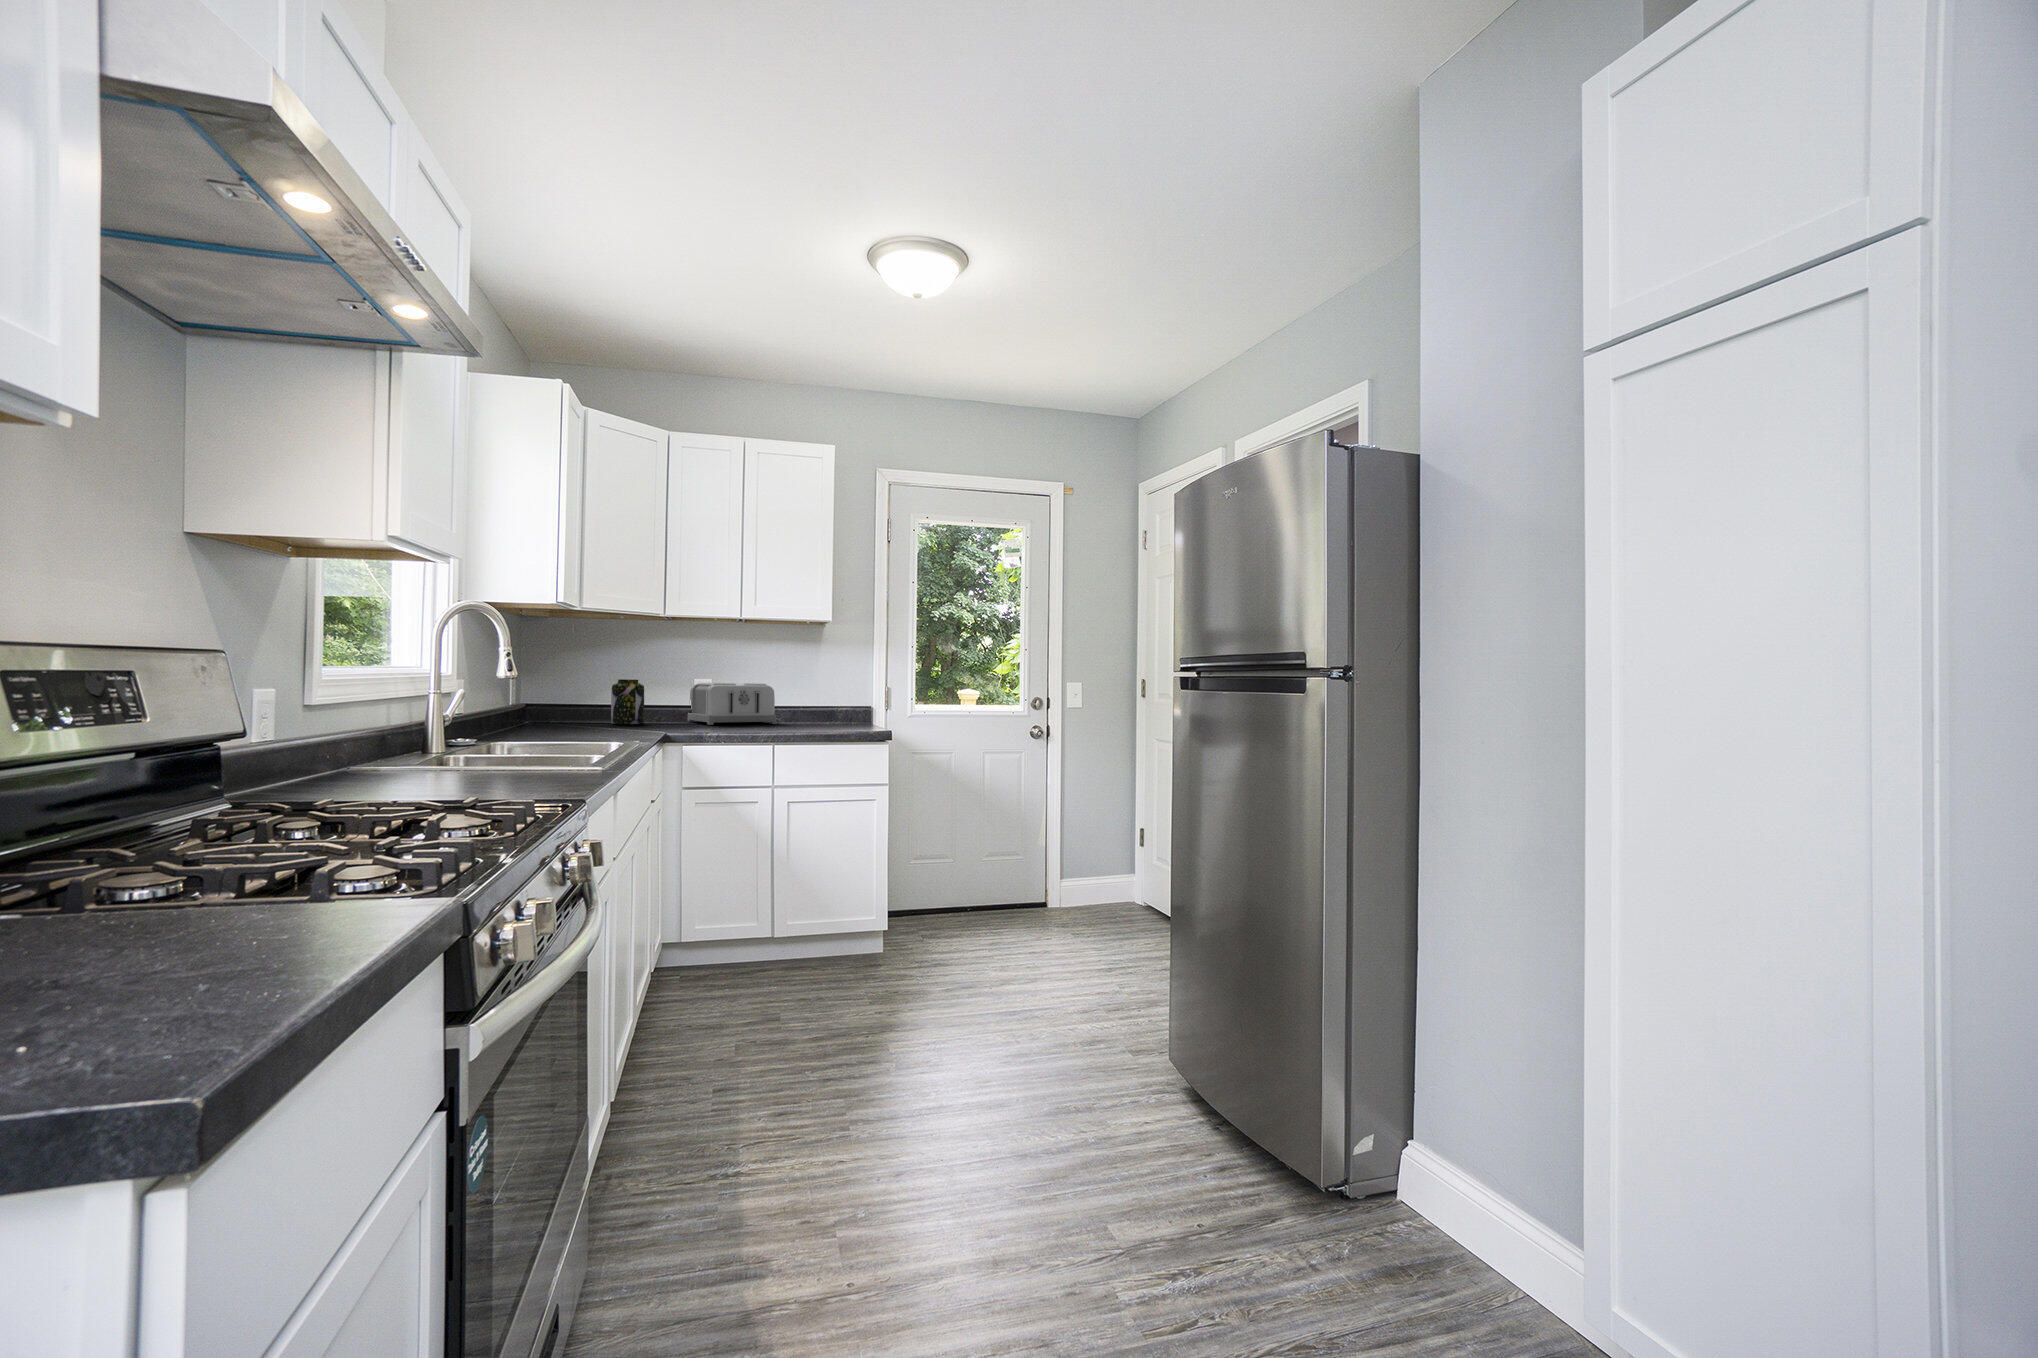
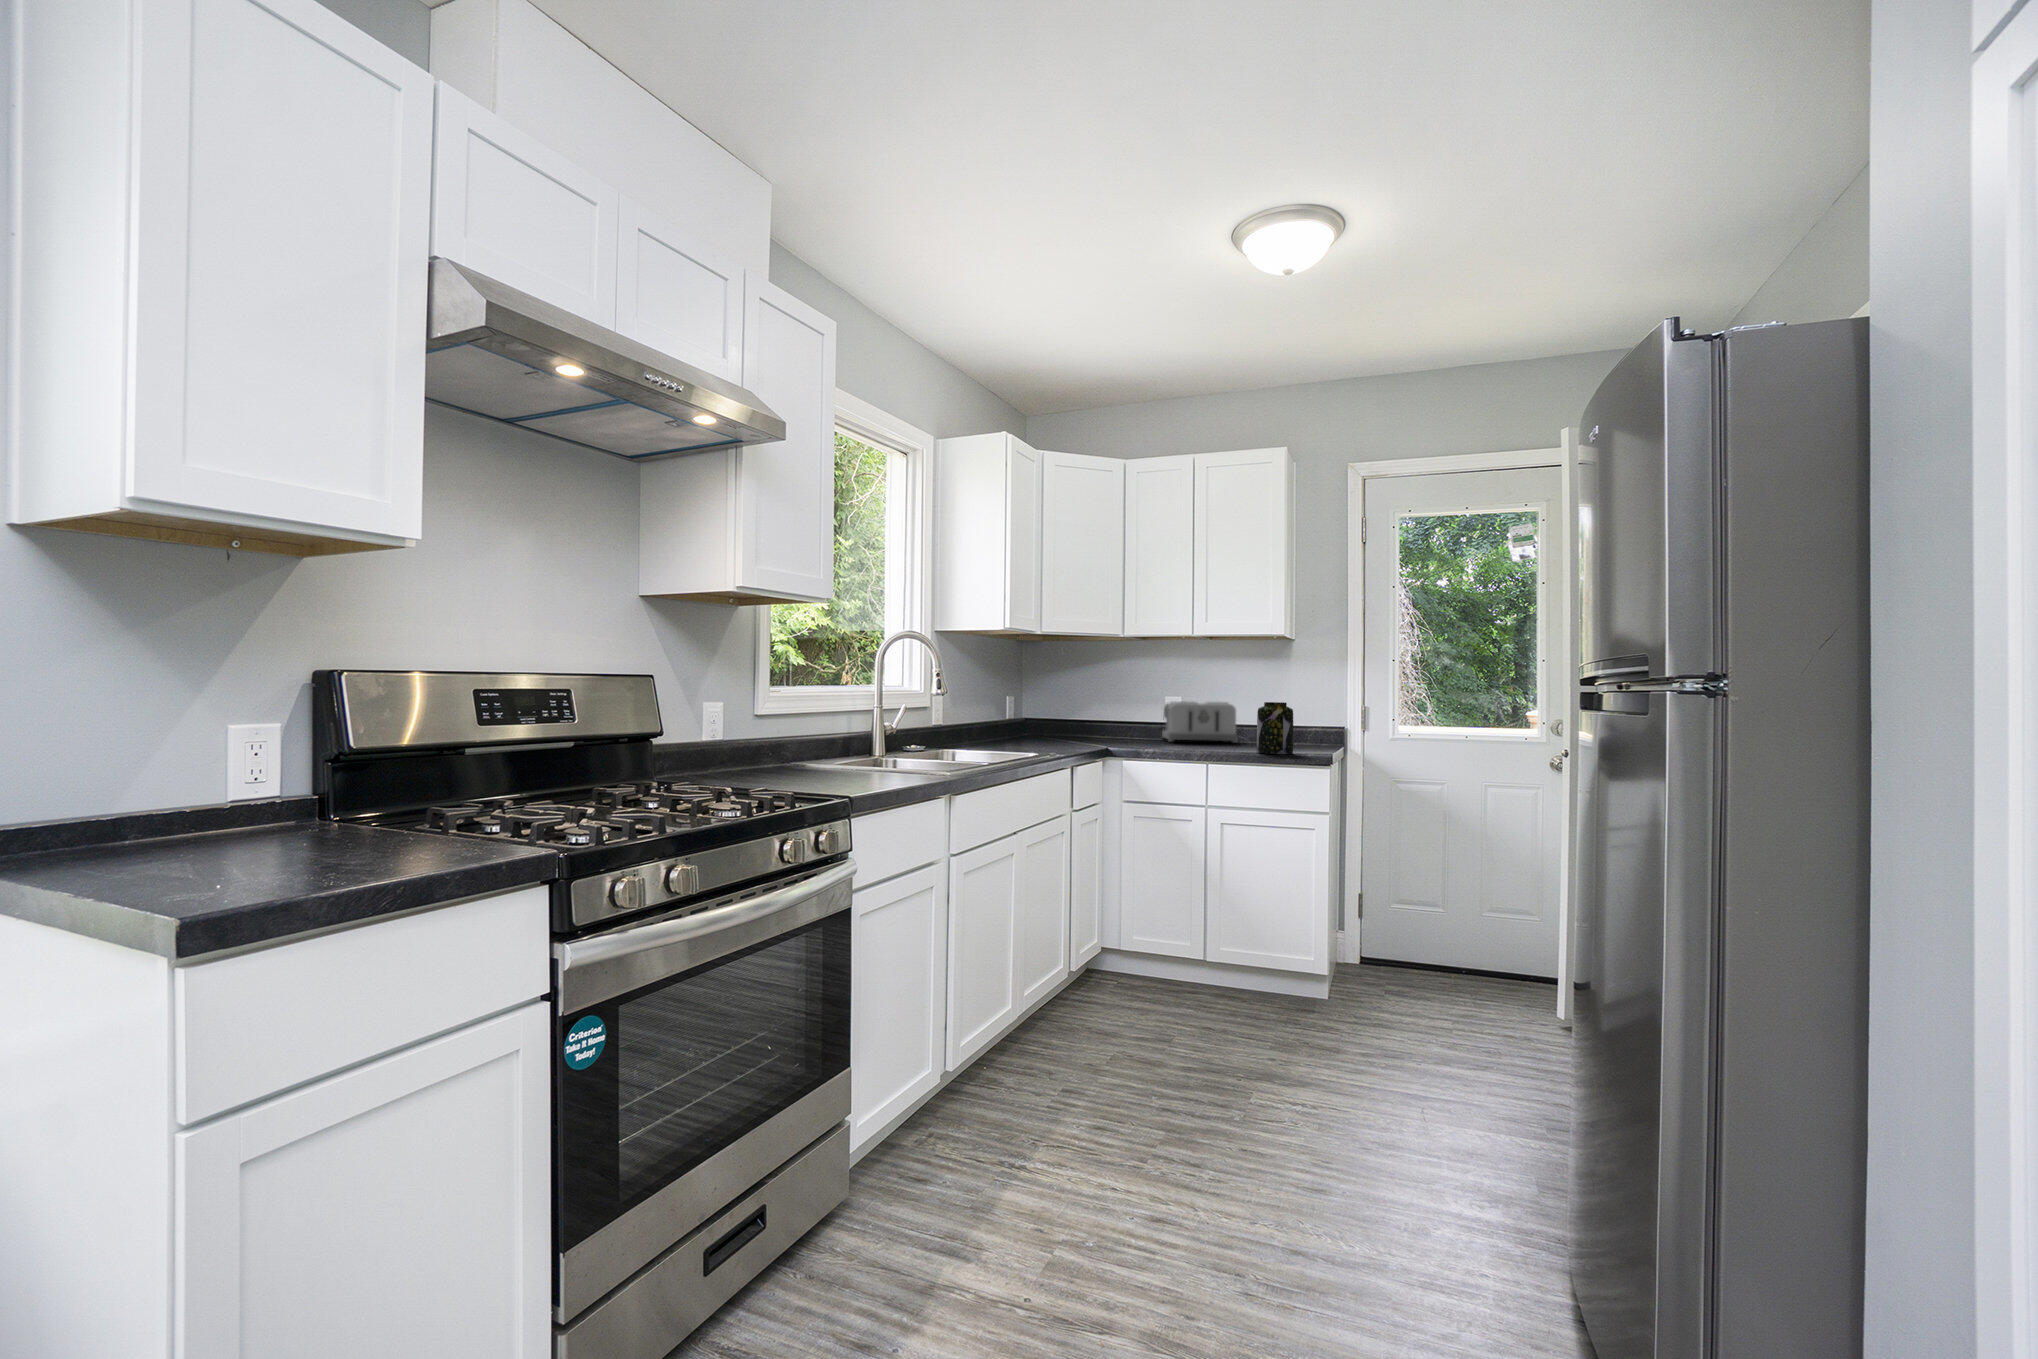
jar: present [611,679,644,724] -> present [1257,702,1293,754]

